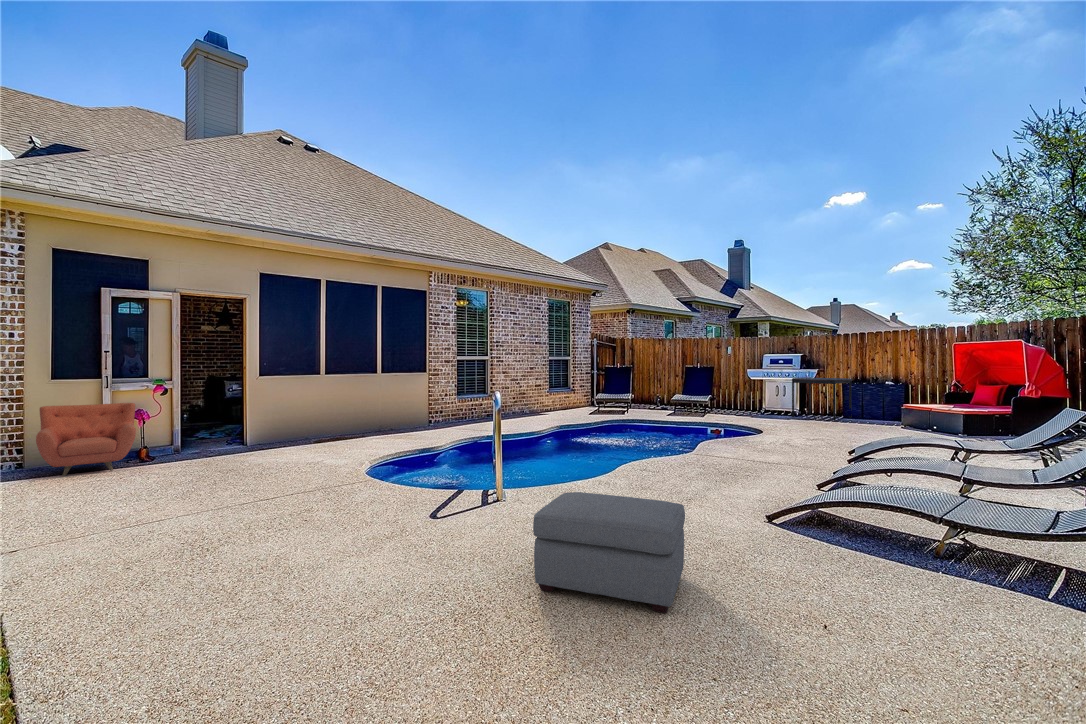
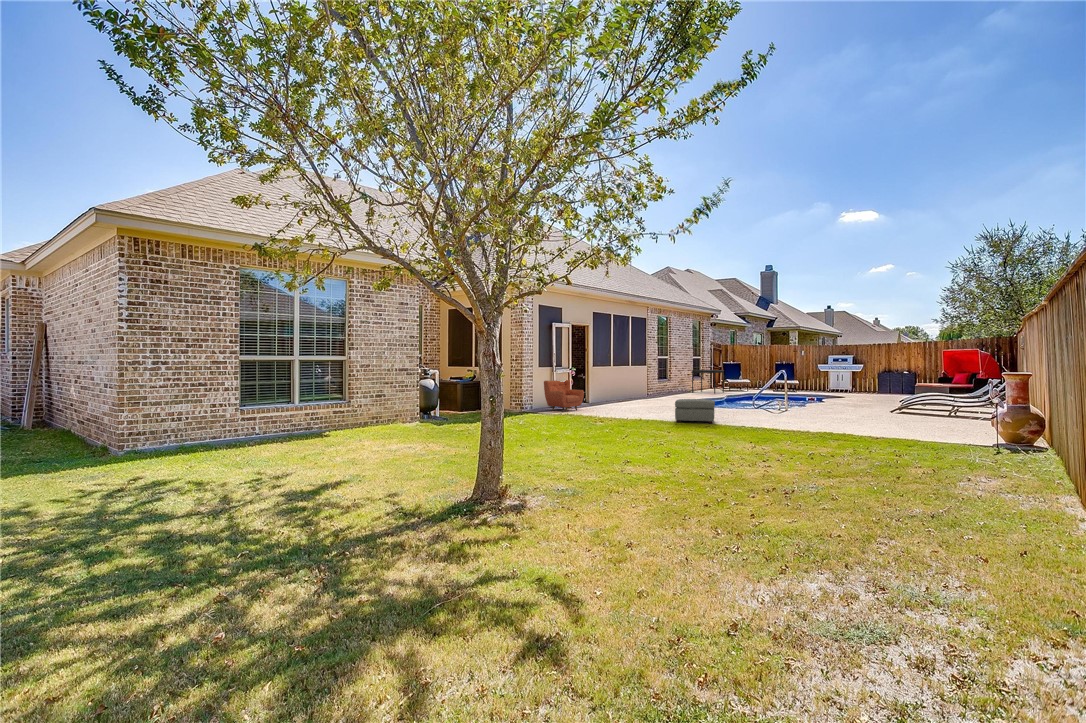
dining table: present [792,378,852,421] -> present [692,370,724,394]
ottoman: present [533,492,685,613] -> present [675,399,715,424]

